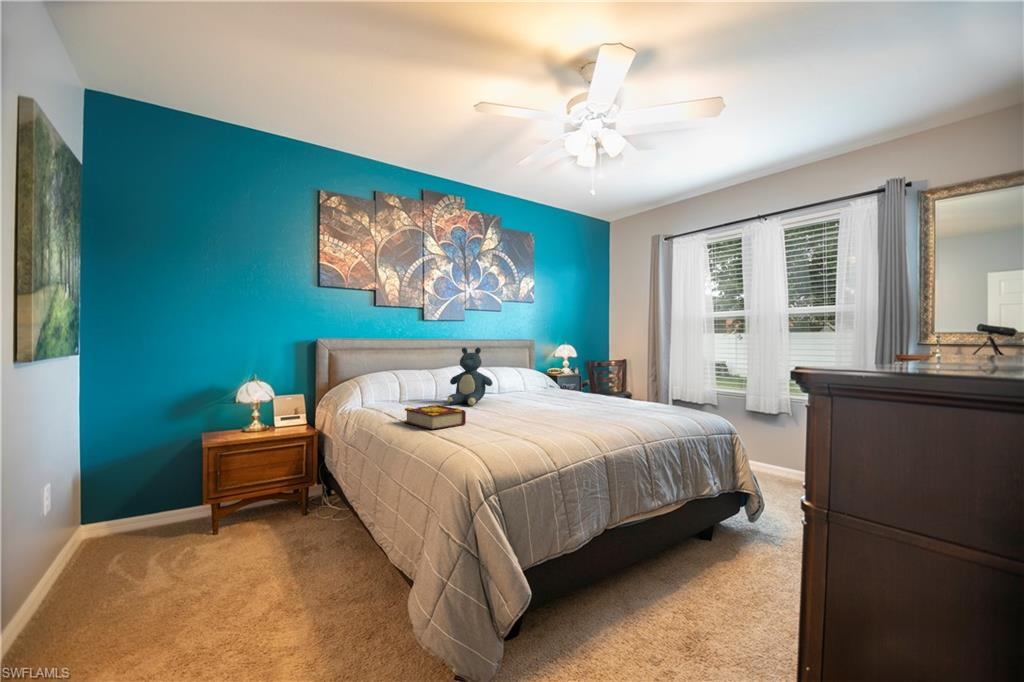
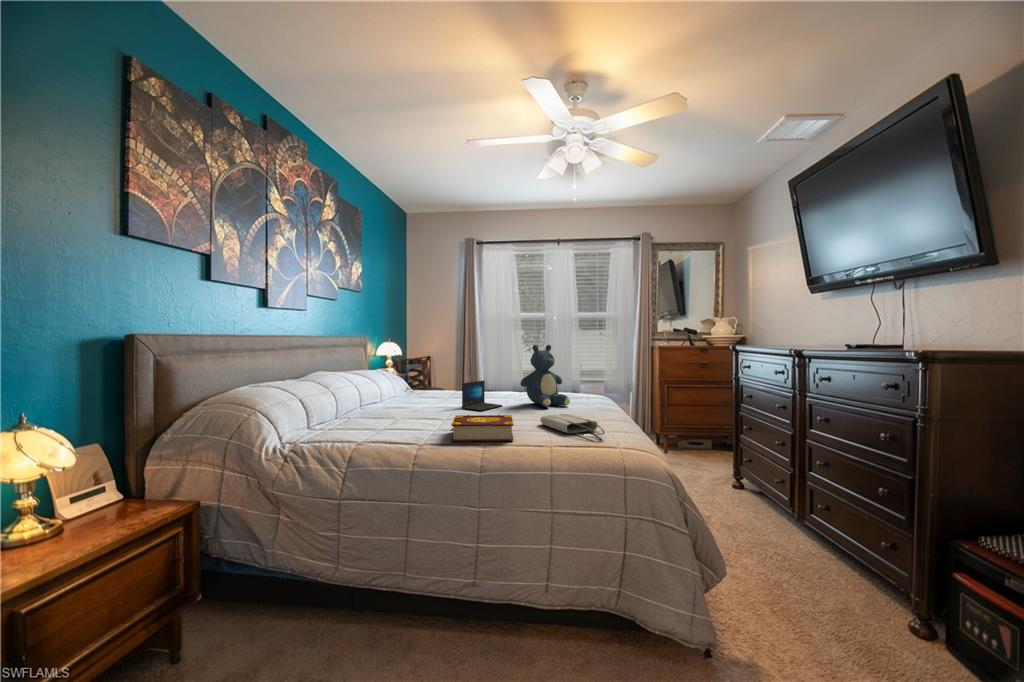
teddy bear: present [447,347,493,405] -> present [520,345,570,407]
laptop: none [511,382,549,409] -> present [462,381,502,411]
tote bag: none [483,417,535,439] -> present [541,414,605,435]

